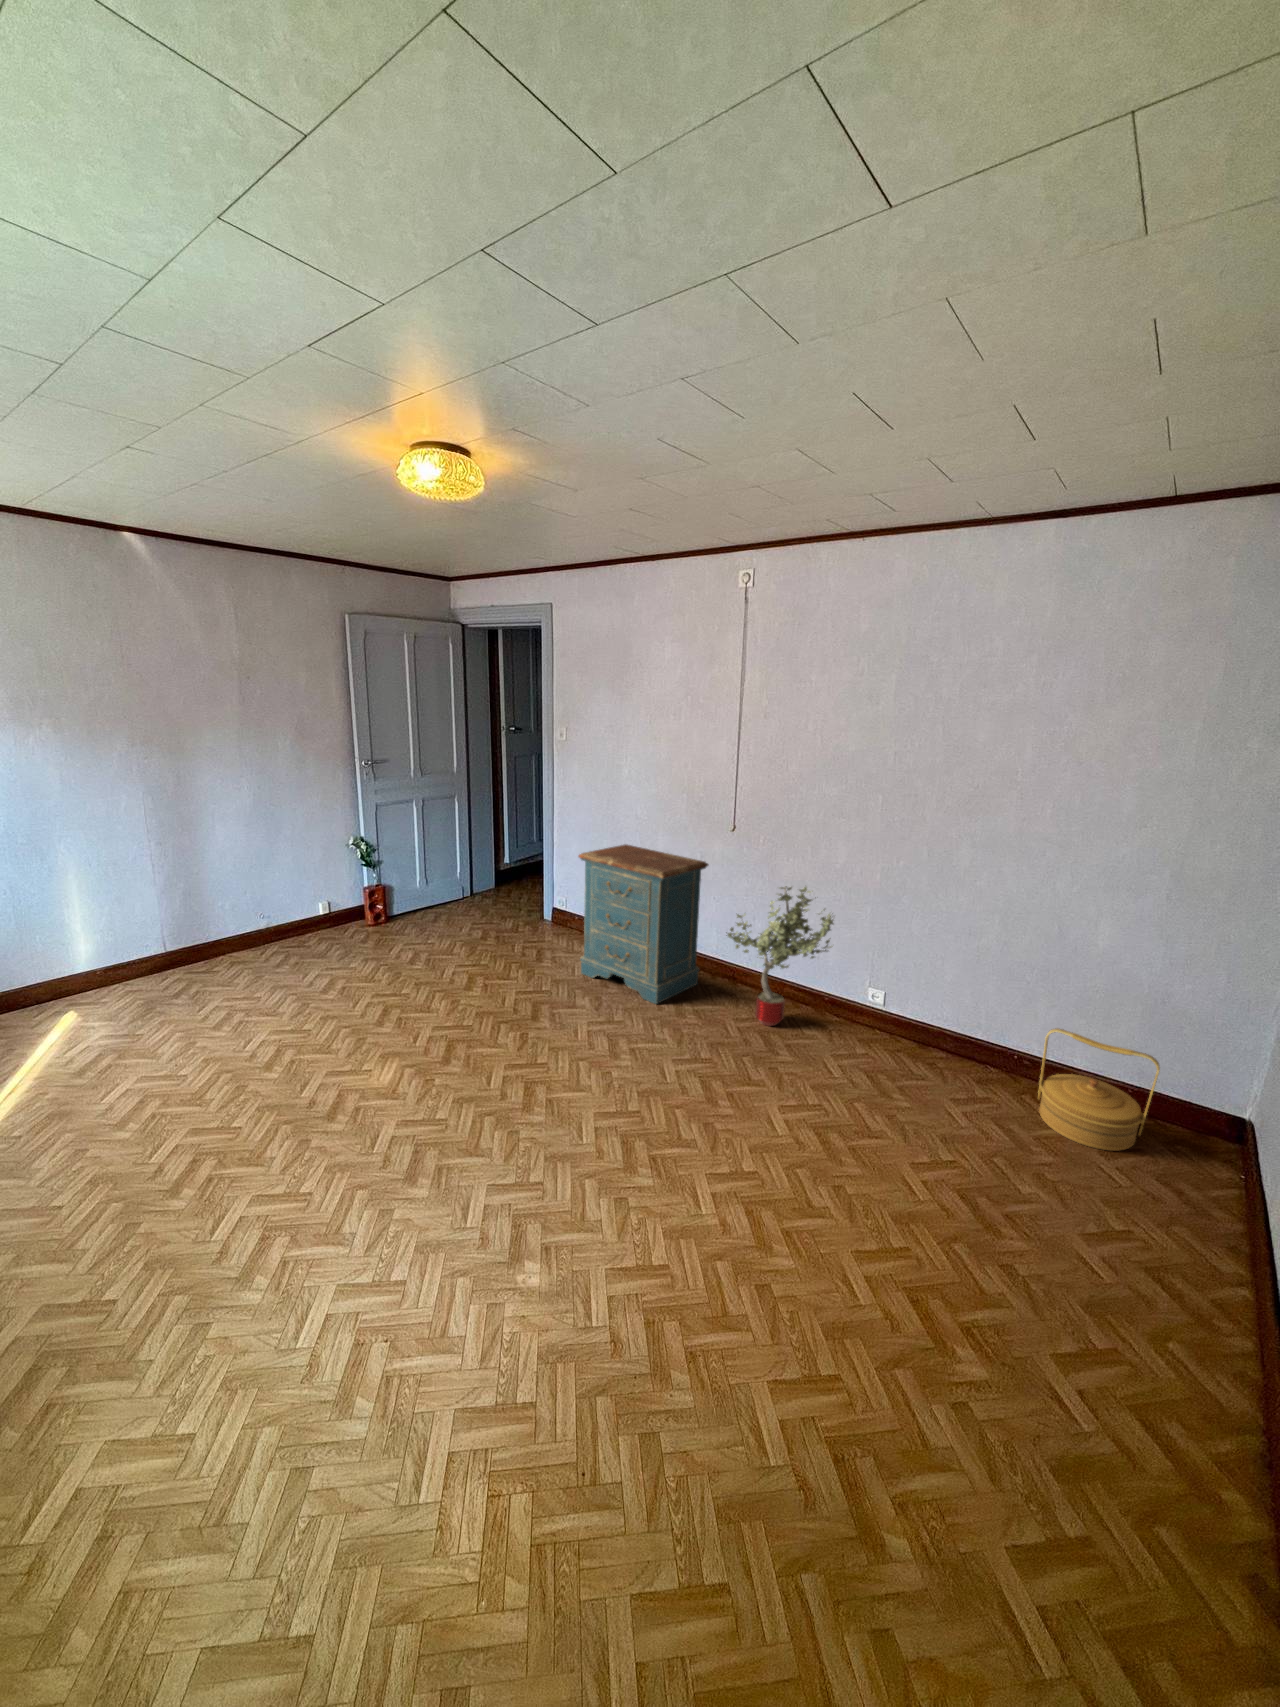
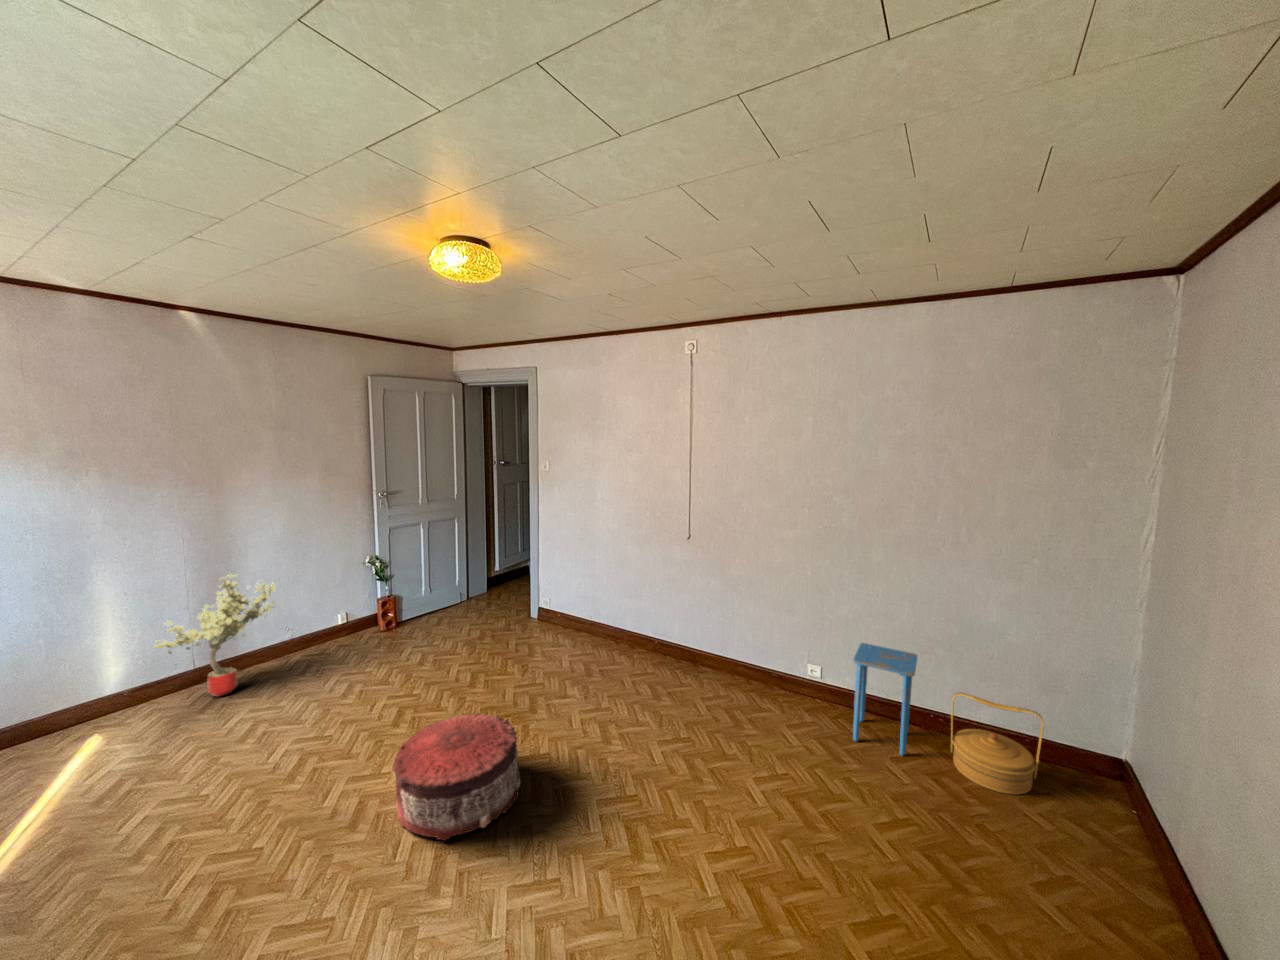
dresser: present [579,844,708,1004] -> none [565,554,670,689]
potted tree: present [726,886,834,1026] -> present [154,574,275,697]
side table: none [916,964,1011,1099] -> present [853,643,917,755]
pouf: none [371,1012,510,1137] -> present [393,713,520,841]

